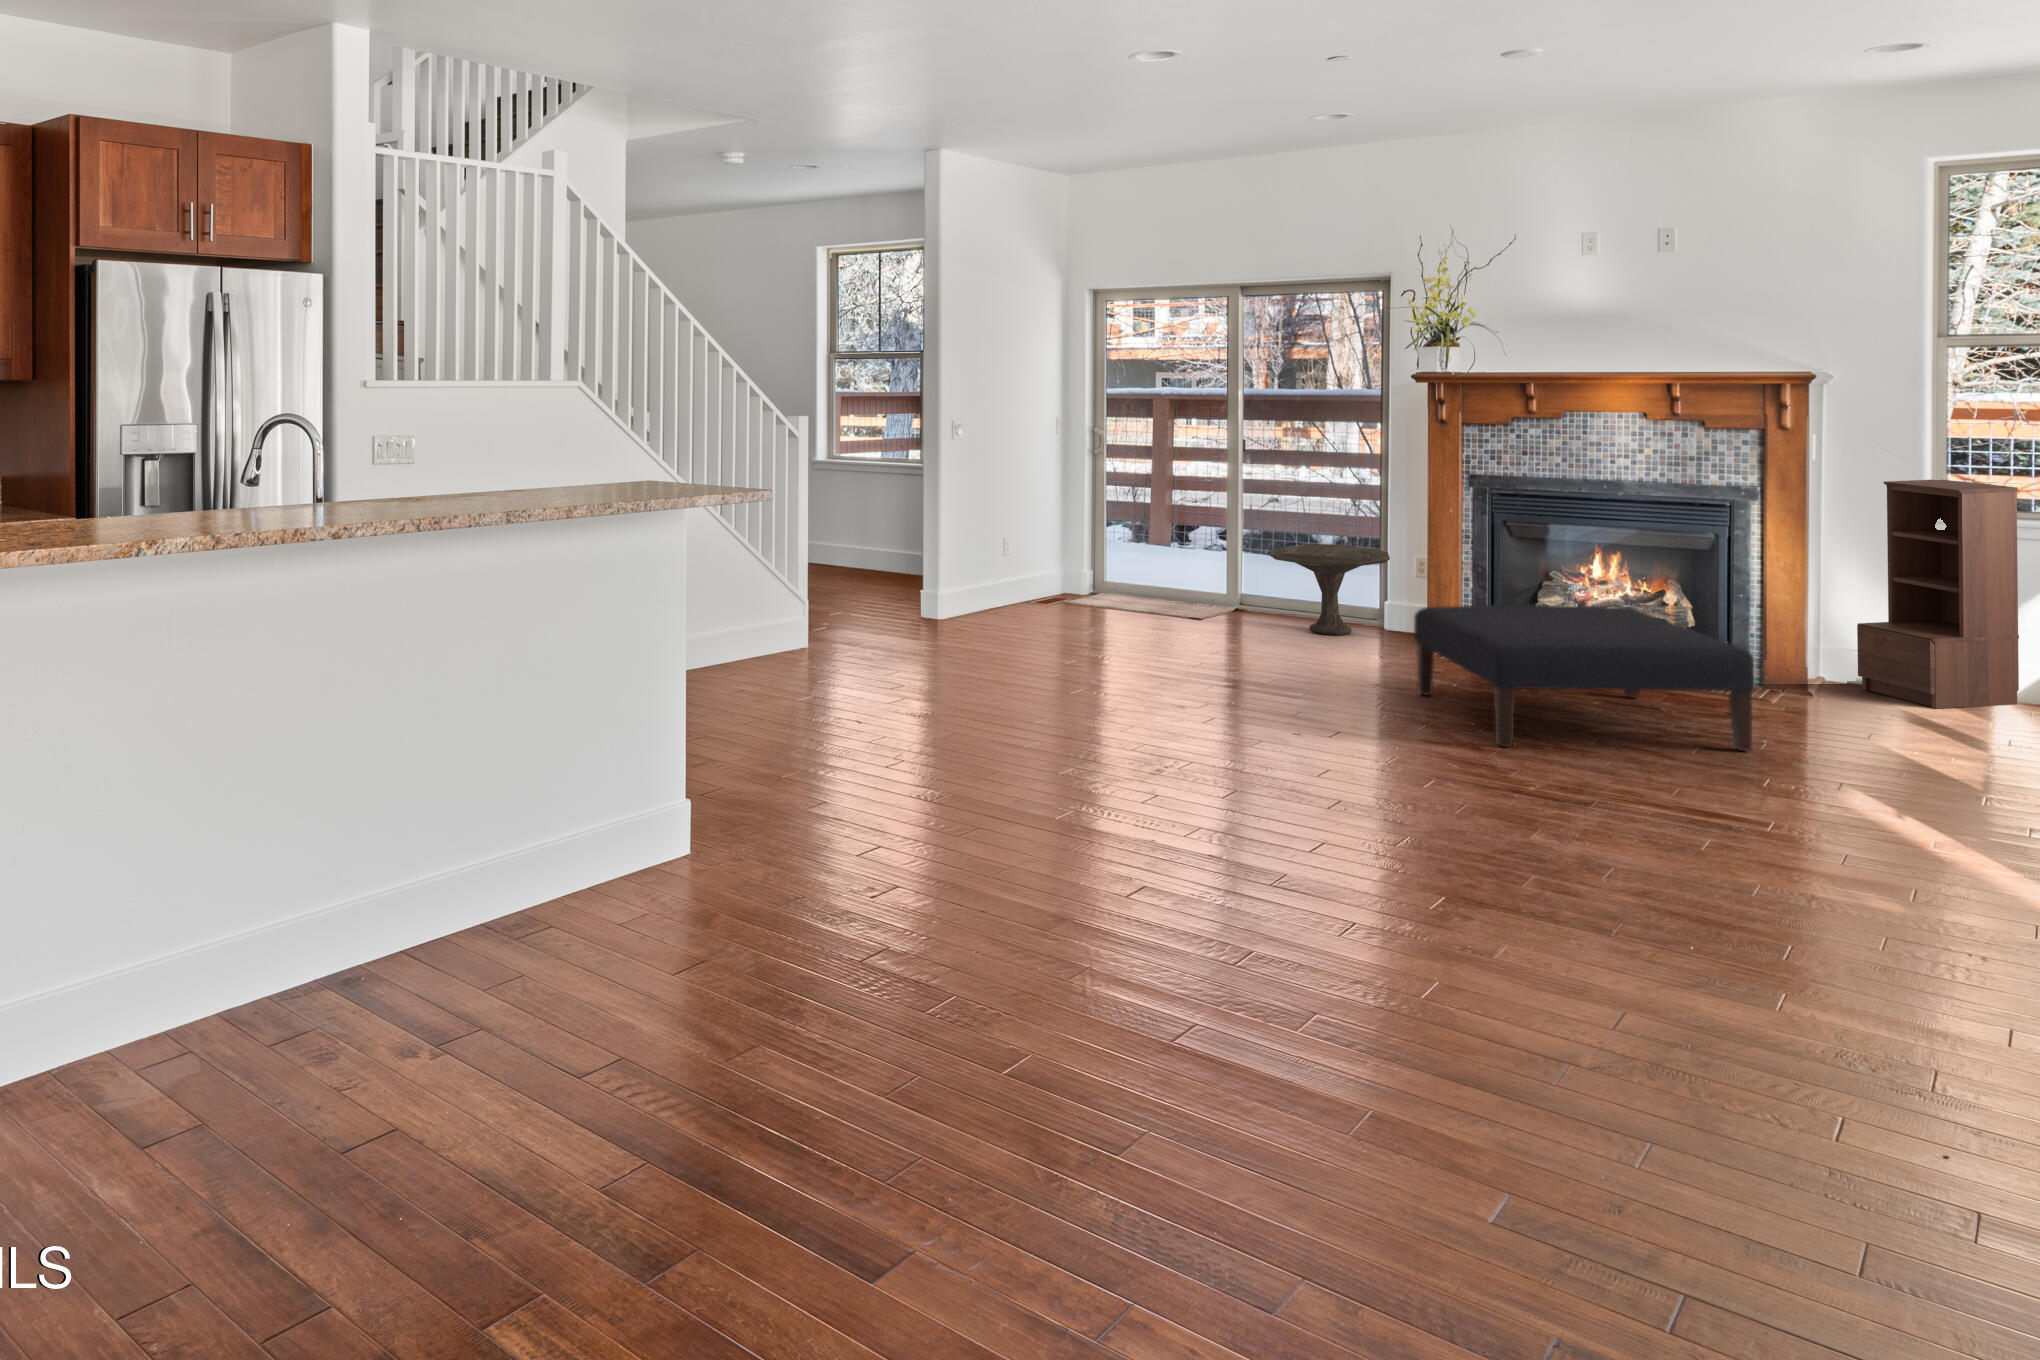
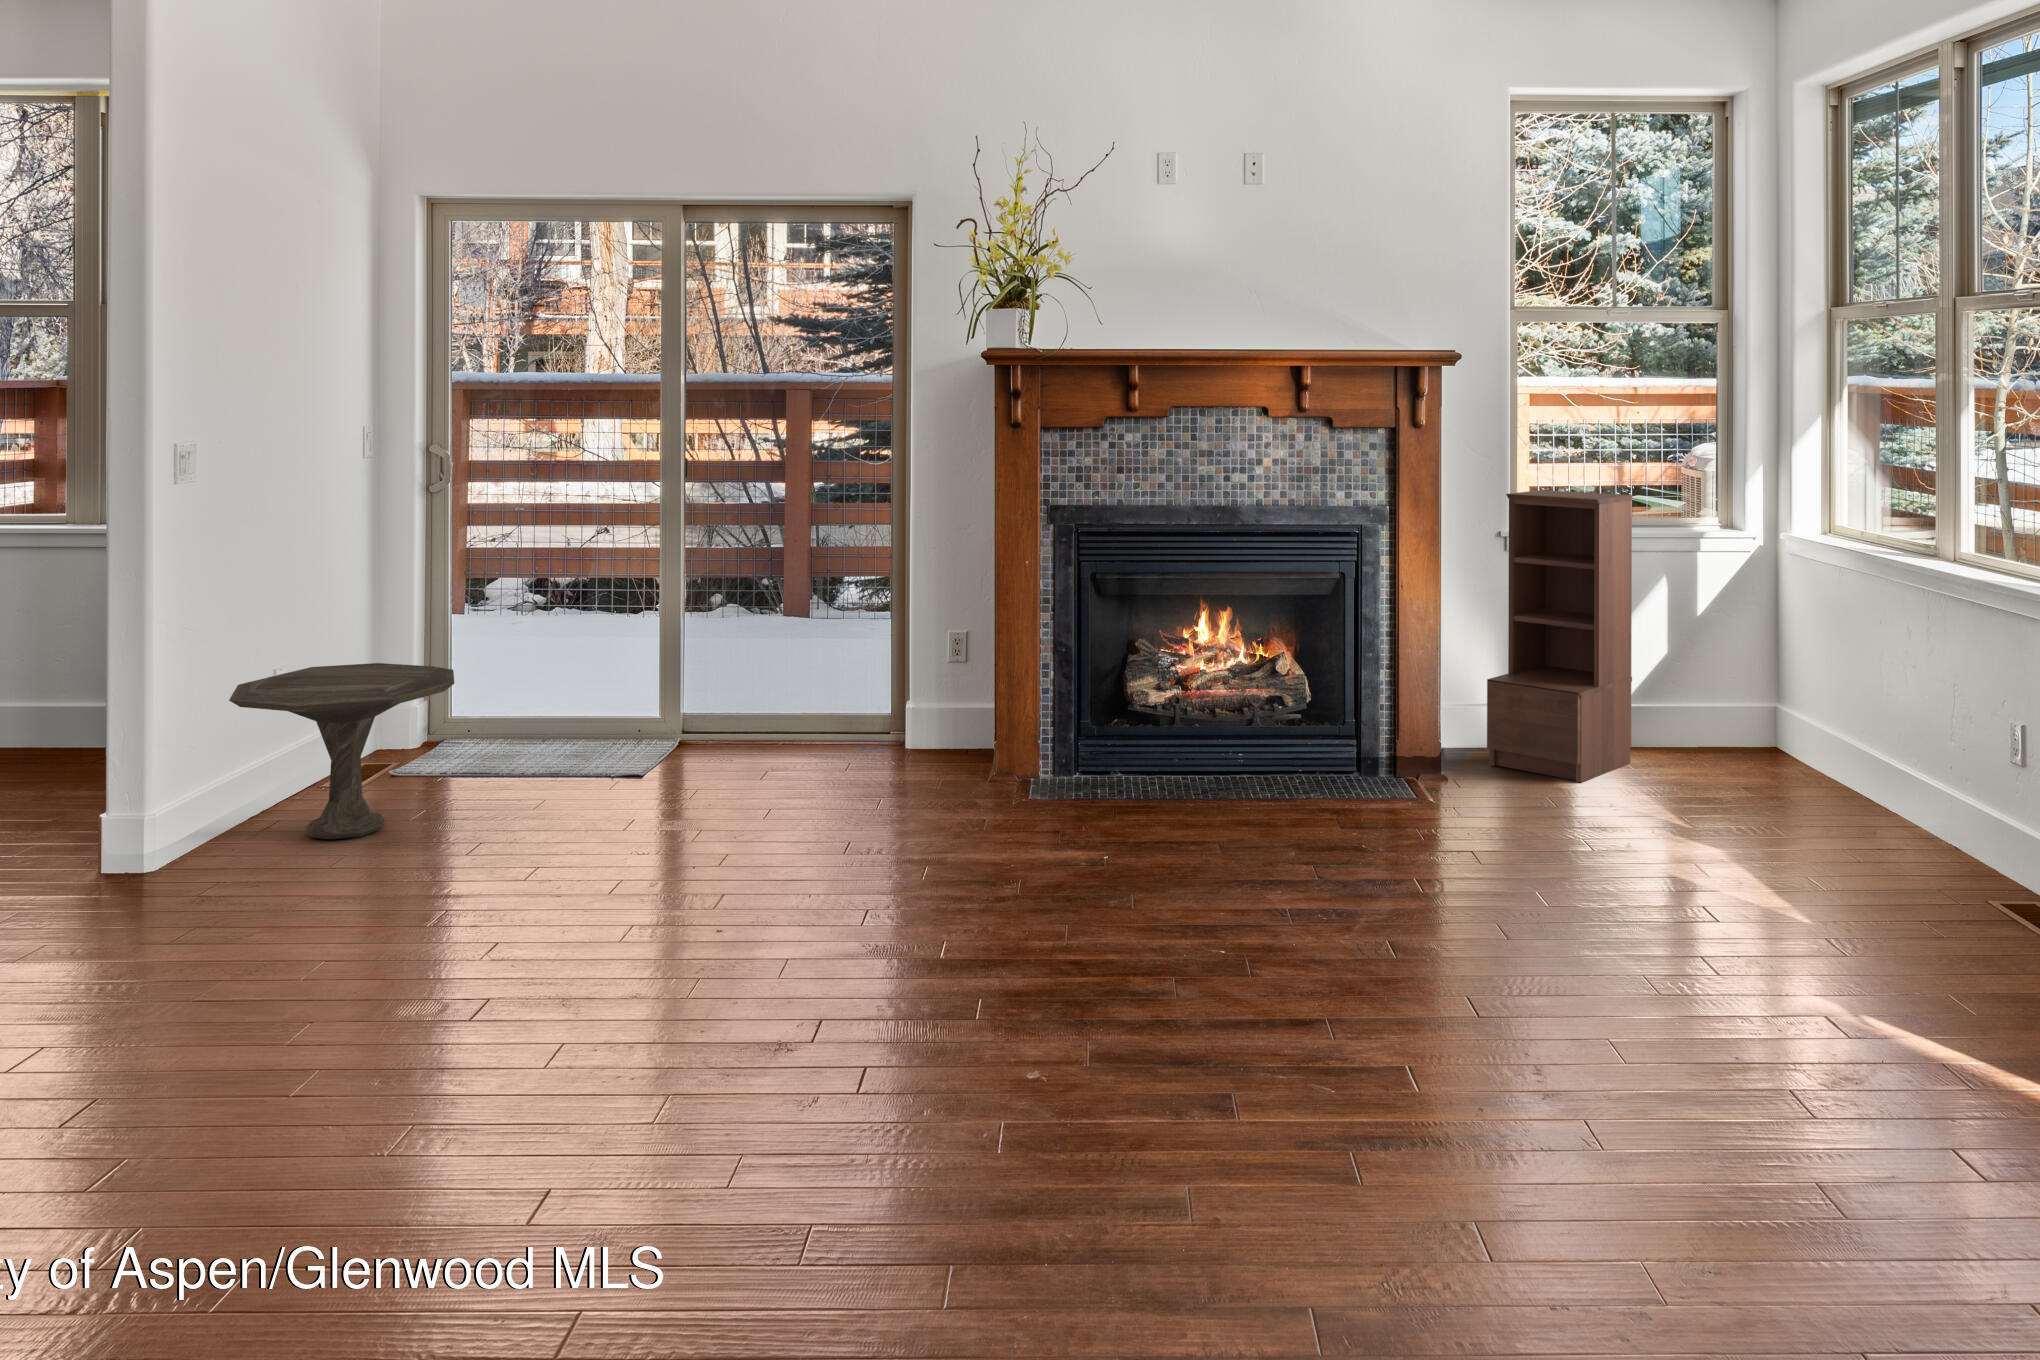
side table: present [1270,544,1390,635] -> present [229,663,454,839]
ottoman: present [1414,605,1755,751] -> none [1038,688,1525,970]

